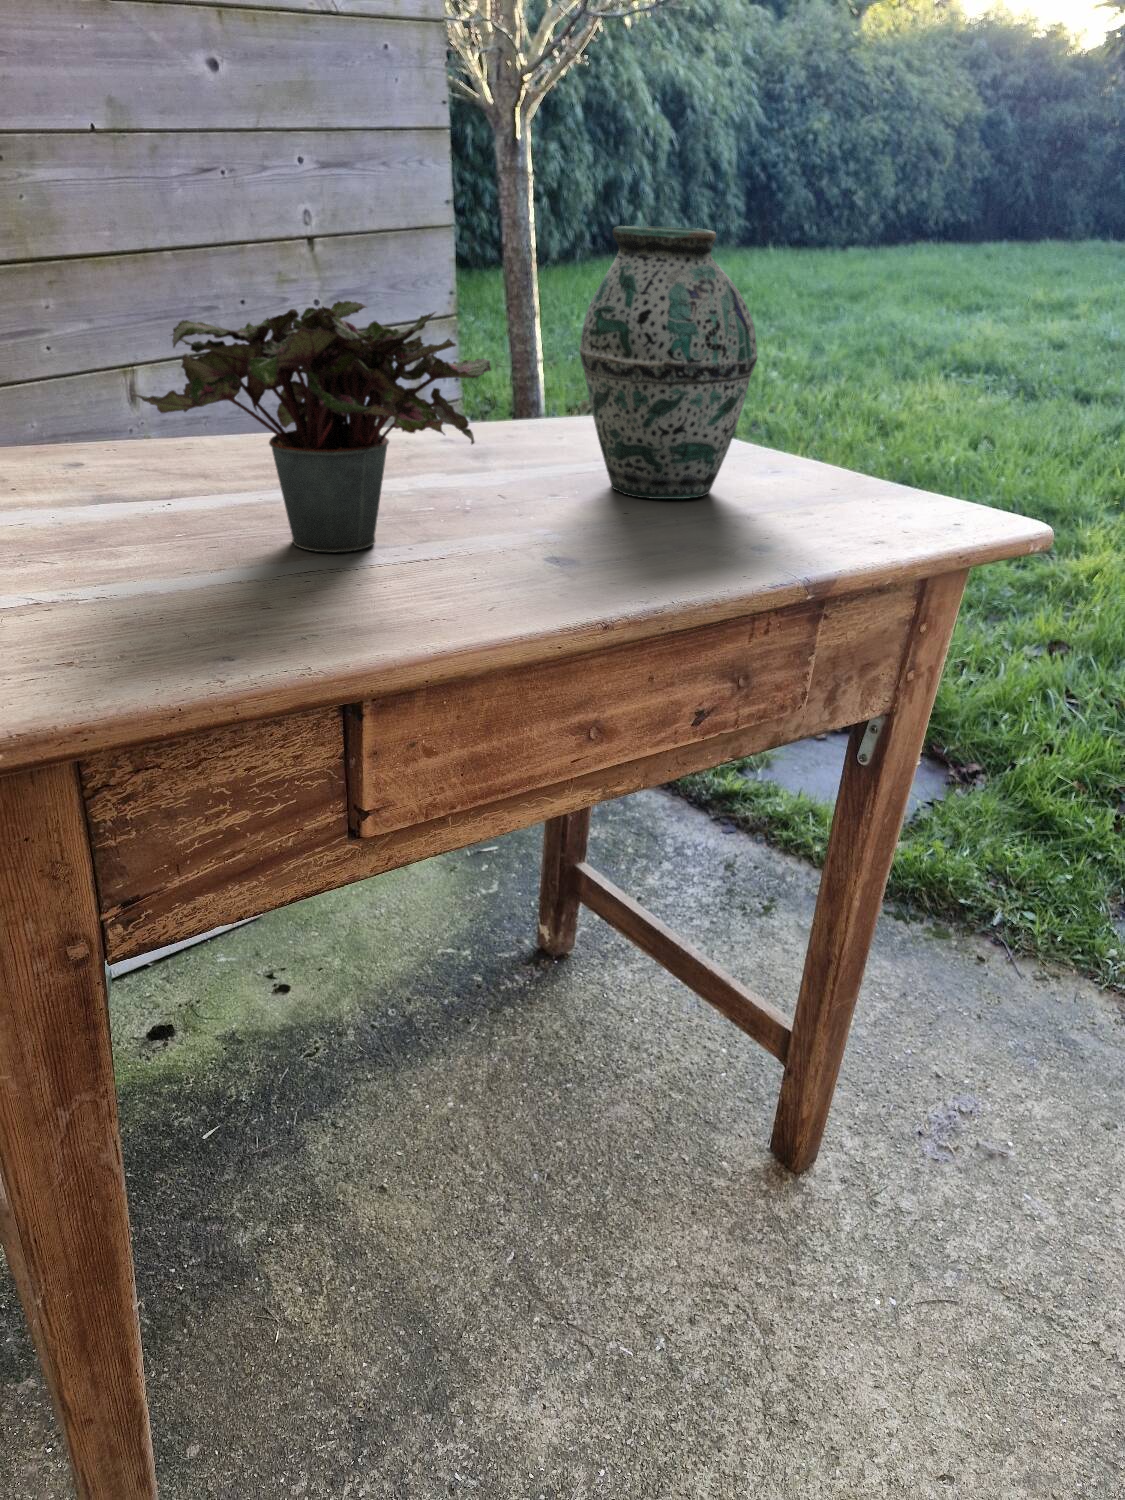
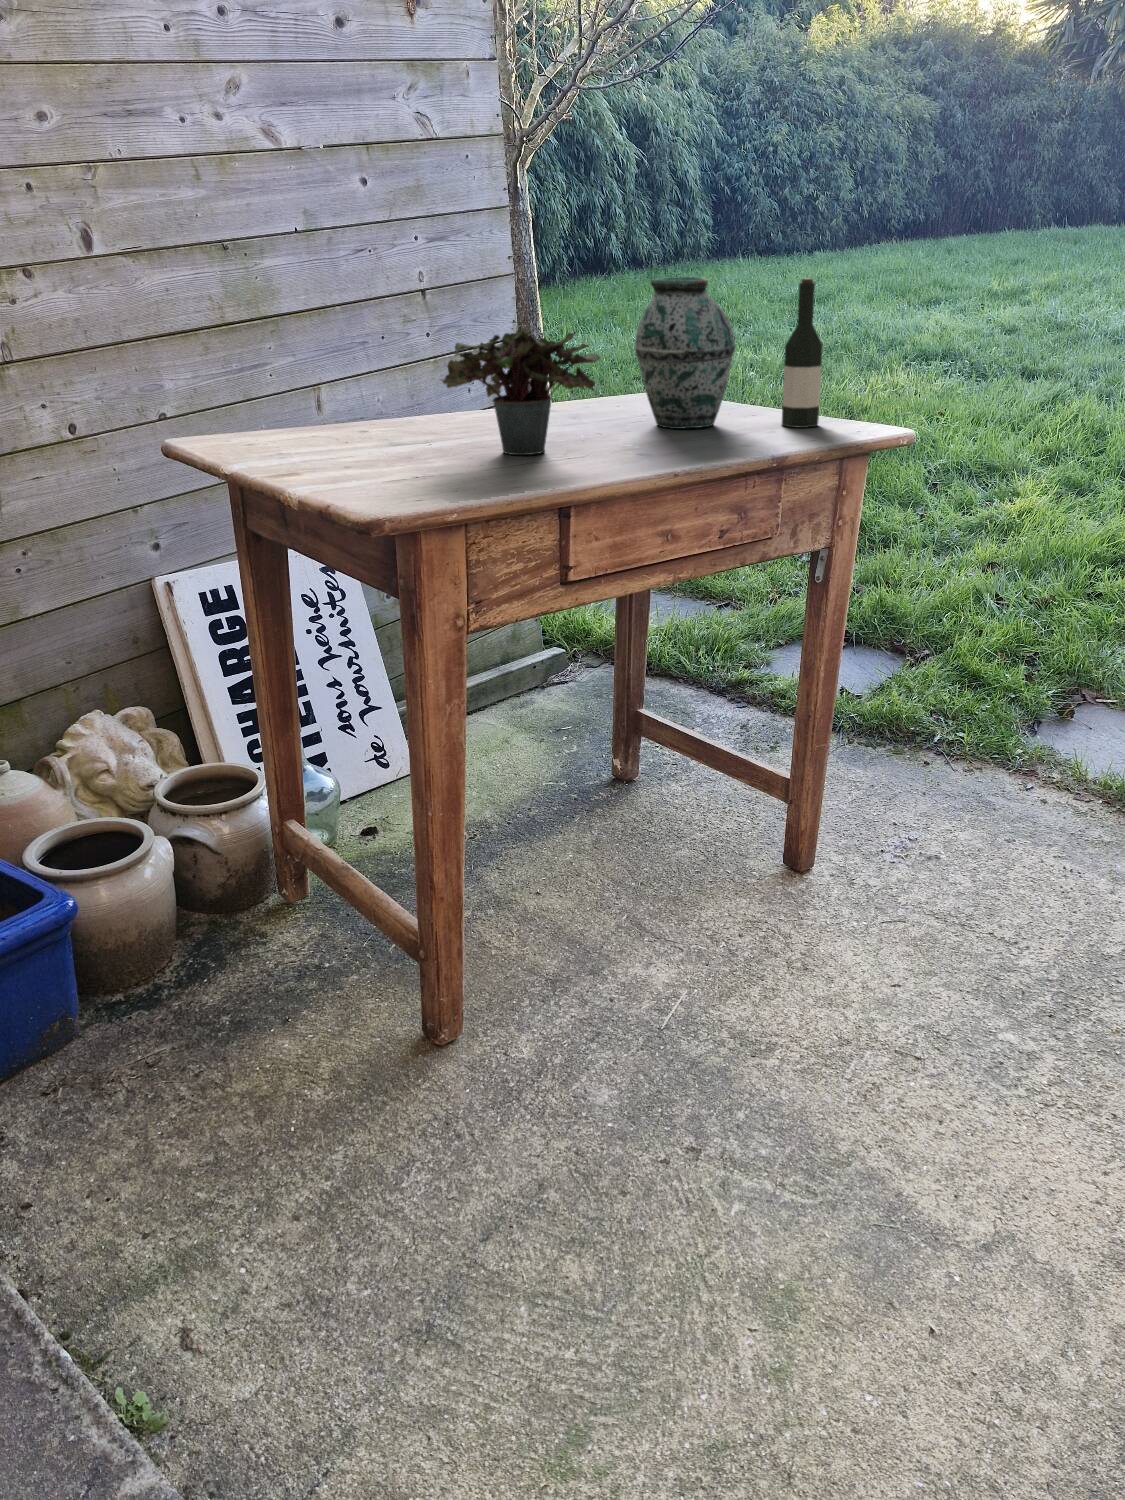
wine bottle: none [826,243,912,511] -> present [782,278,823,428]

